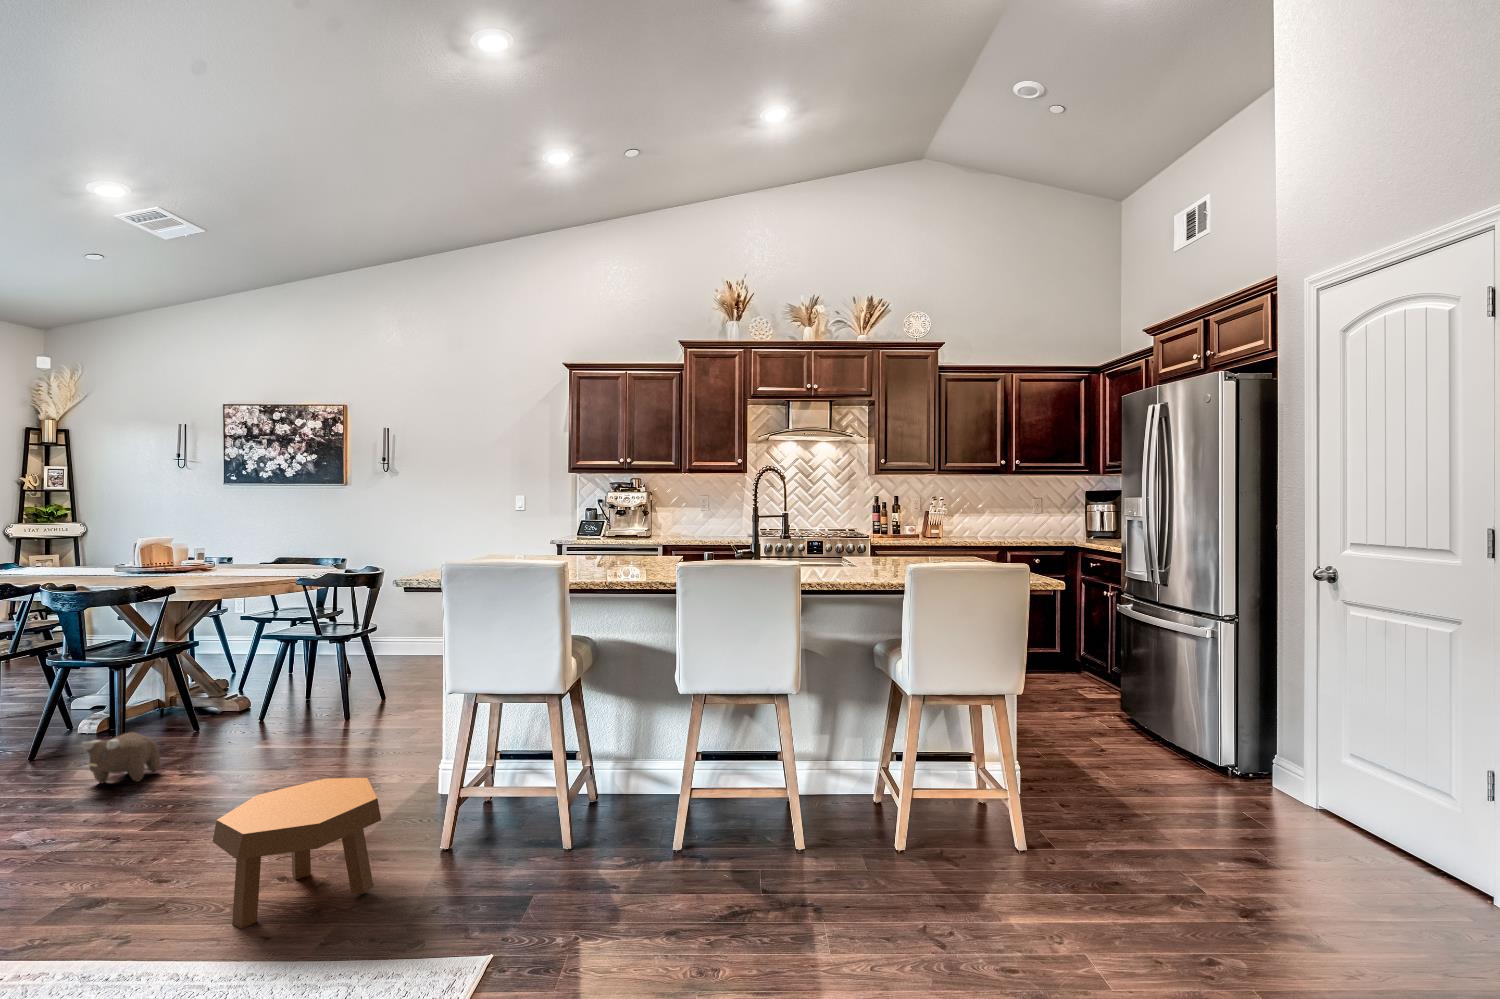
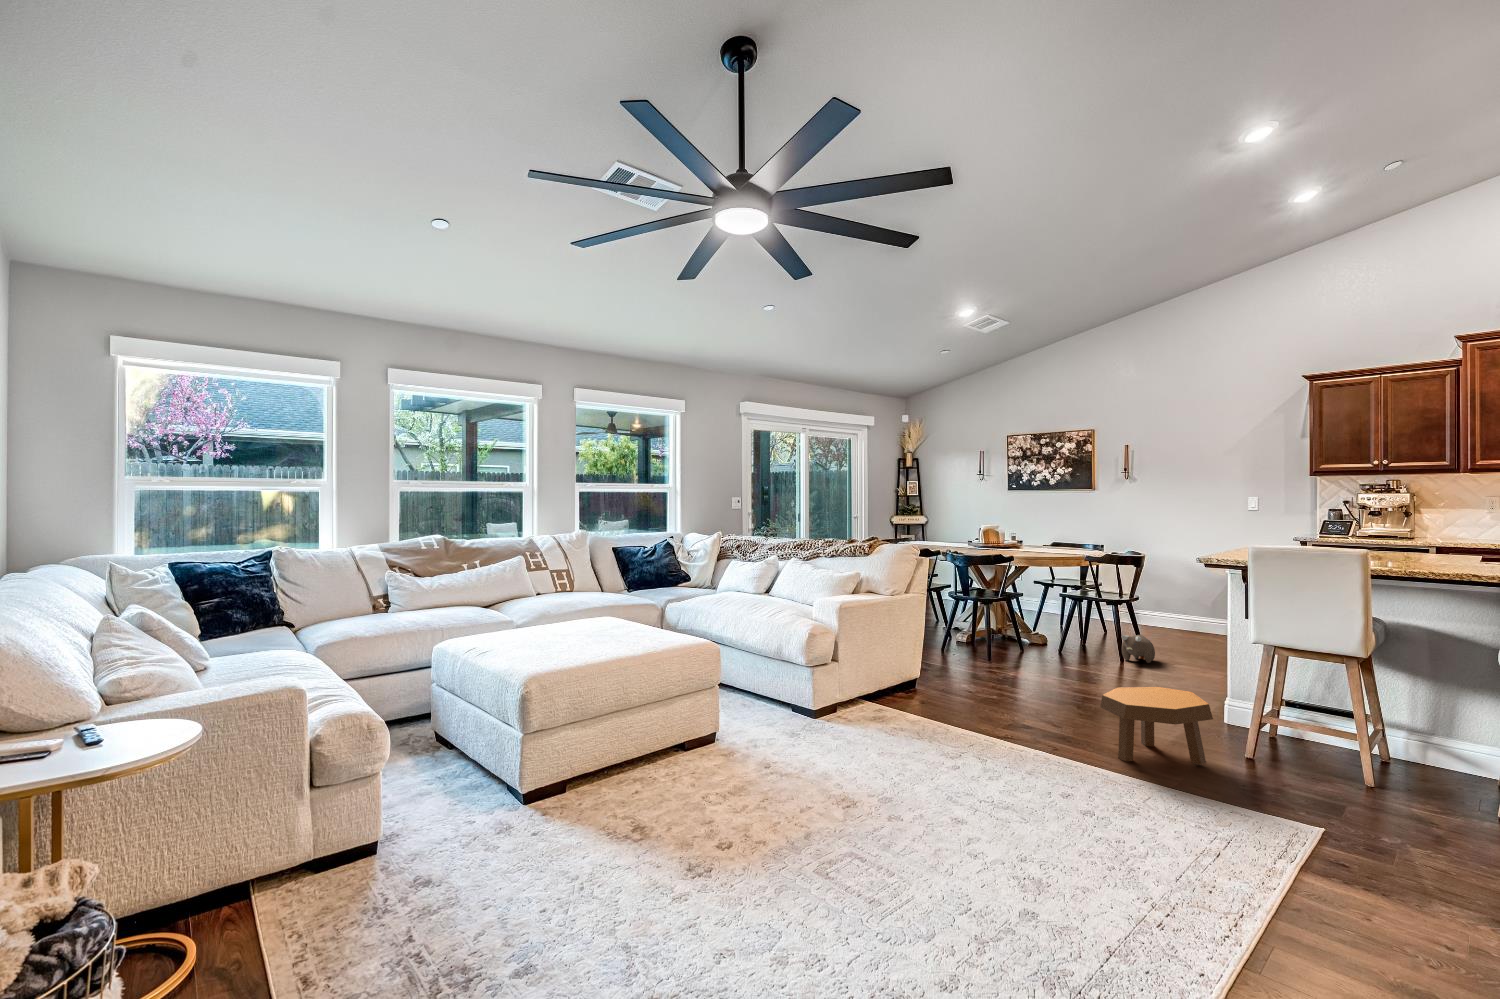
plush toy: present [81,732,161,783] -> present [1121,635,1155,663]

